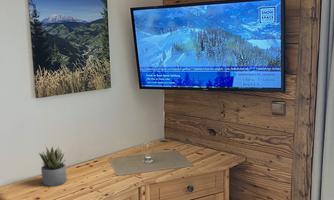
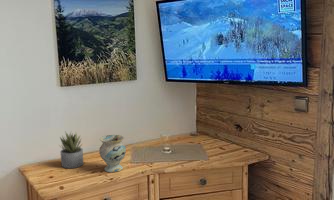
vase: none [88,147,115,187] -> present [99,135,126,172]

